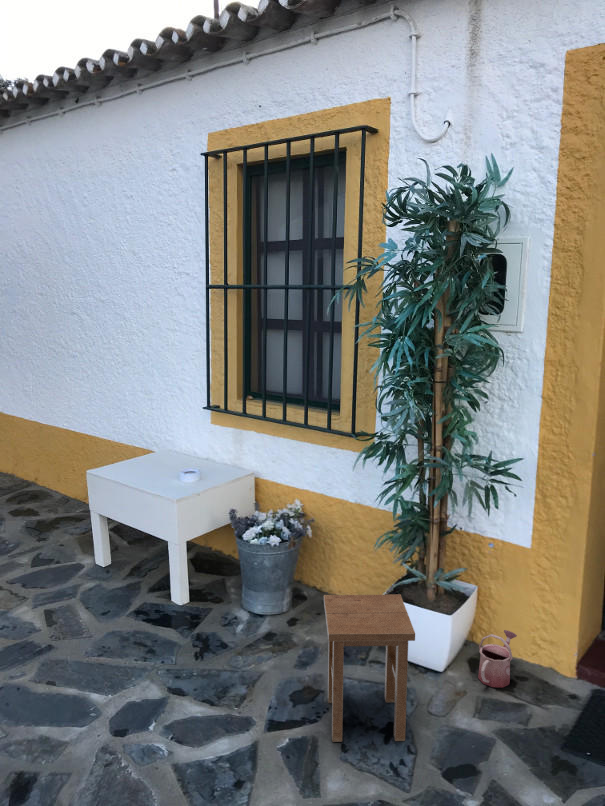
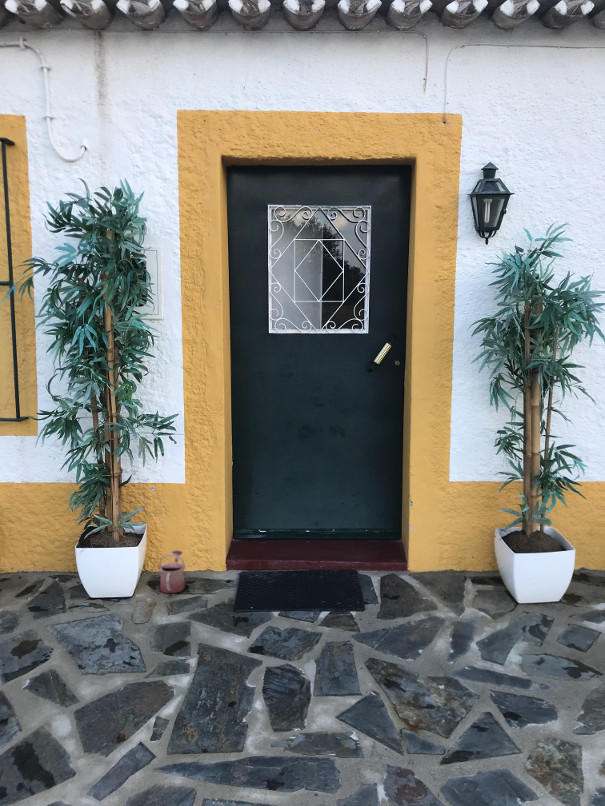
stool: present [324,594,415,742] -> none [35,536,130,667]

